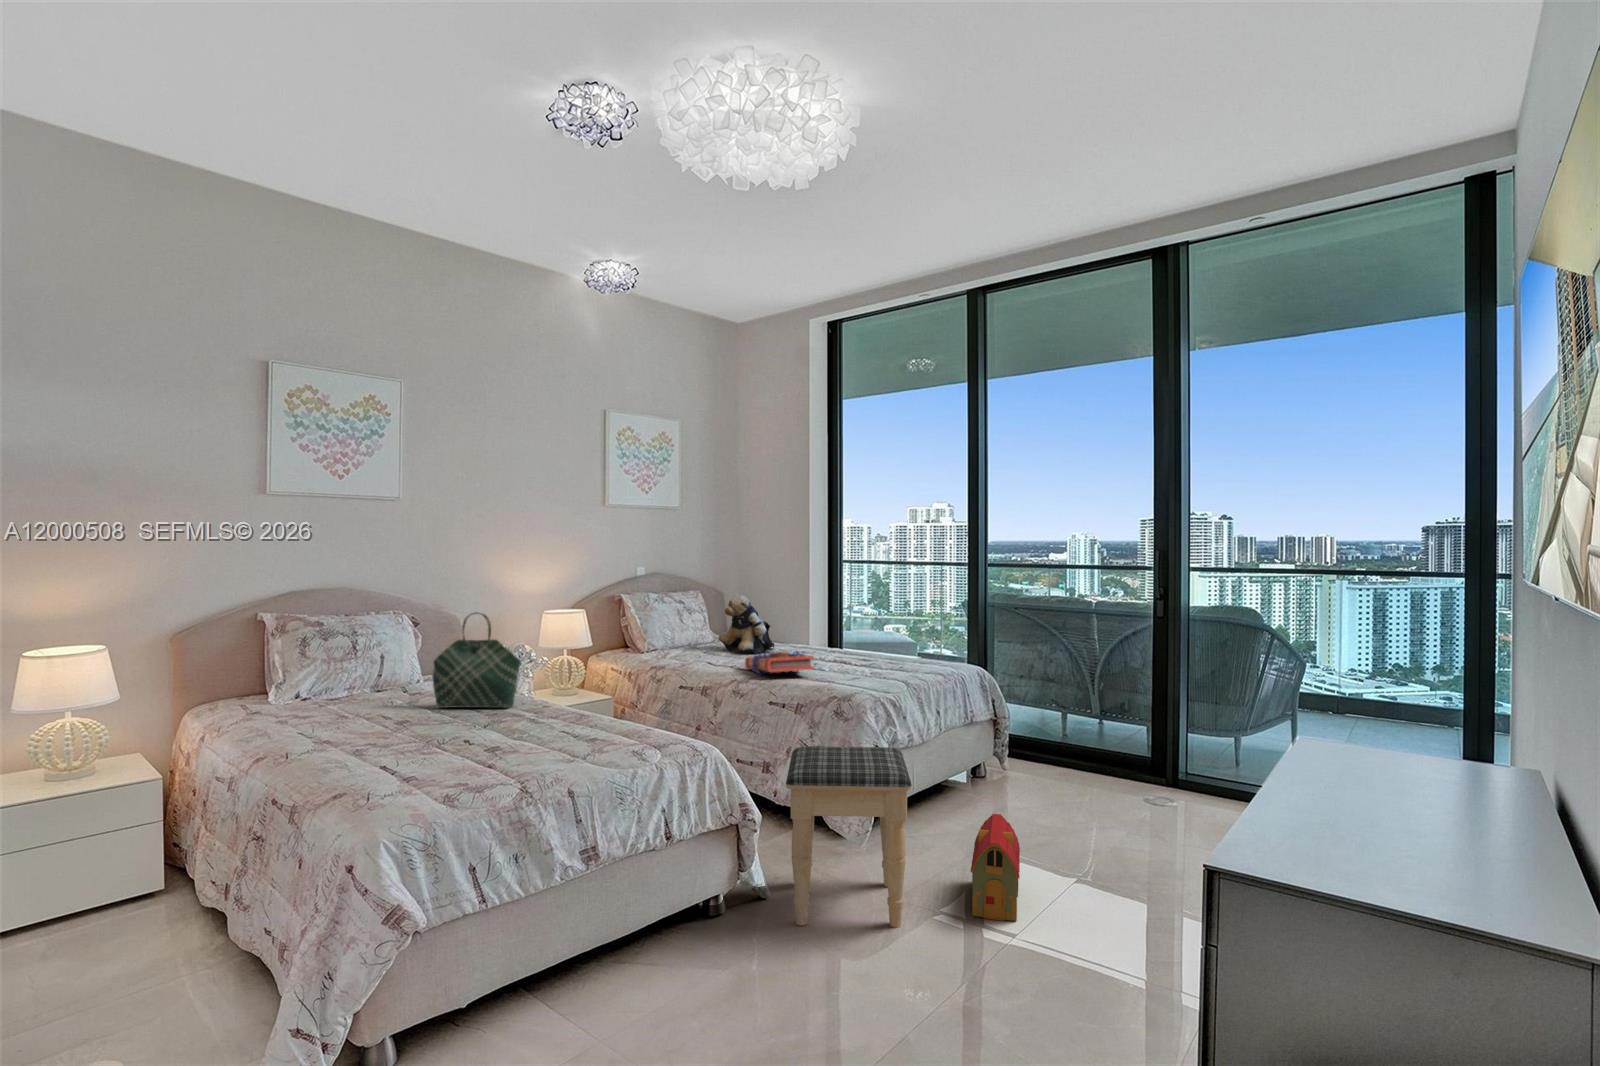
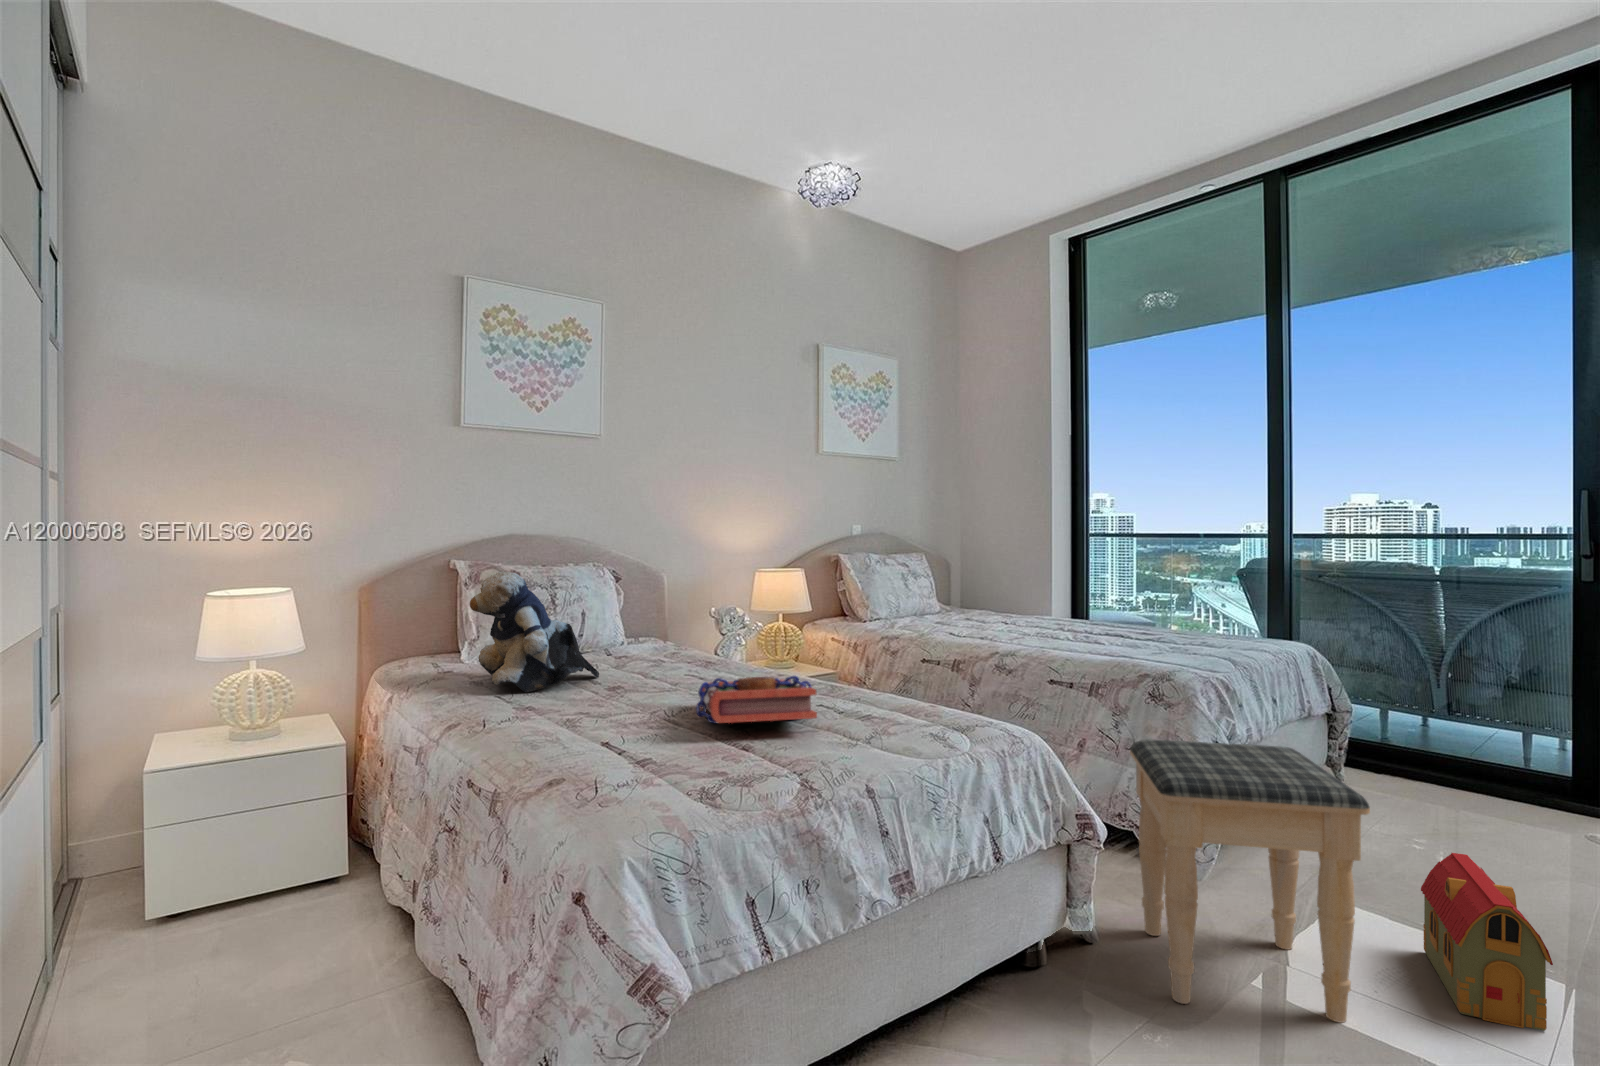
teddy bear: present [719,595,775,654] -> present [470,572,599,692]
tote bag: present [433,613,521,708] -> none [647,556,752,676]
book: present [745,651,814,675] -> present [696,676,817,724]

